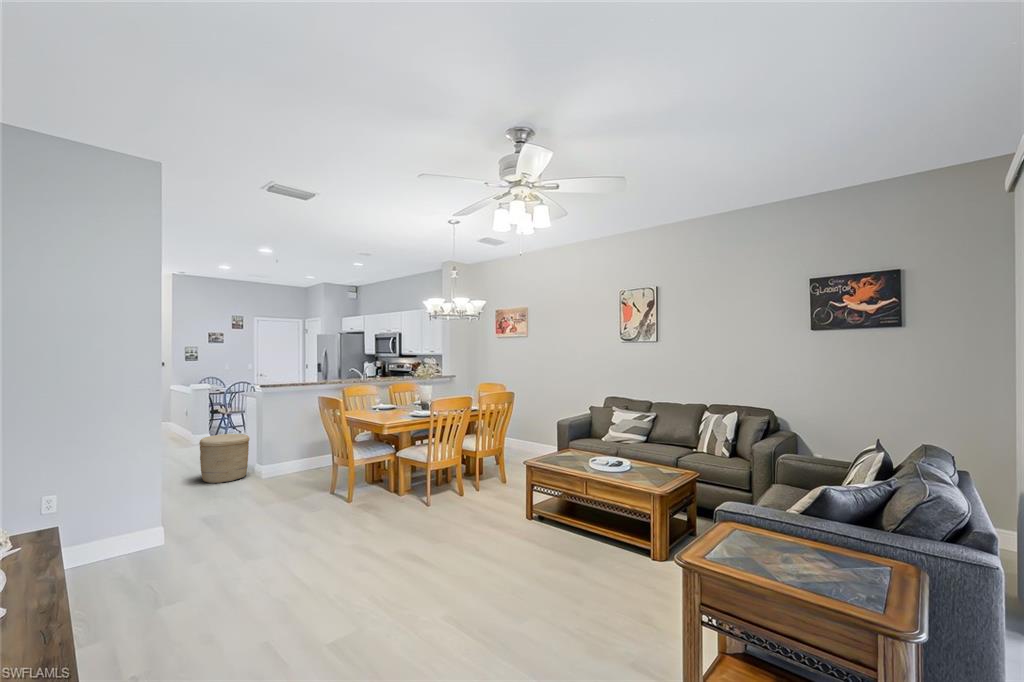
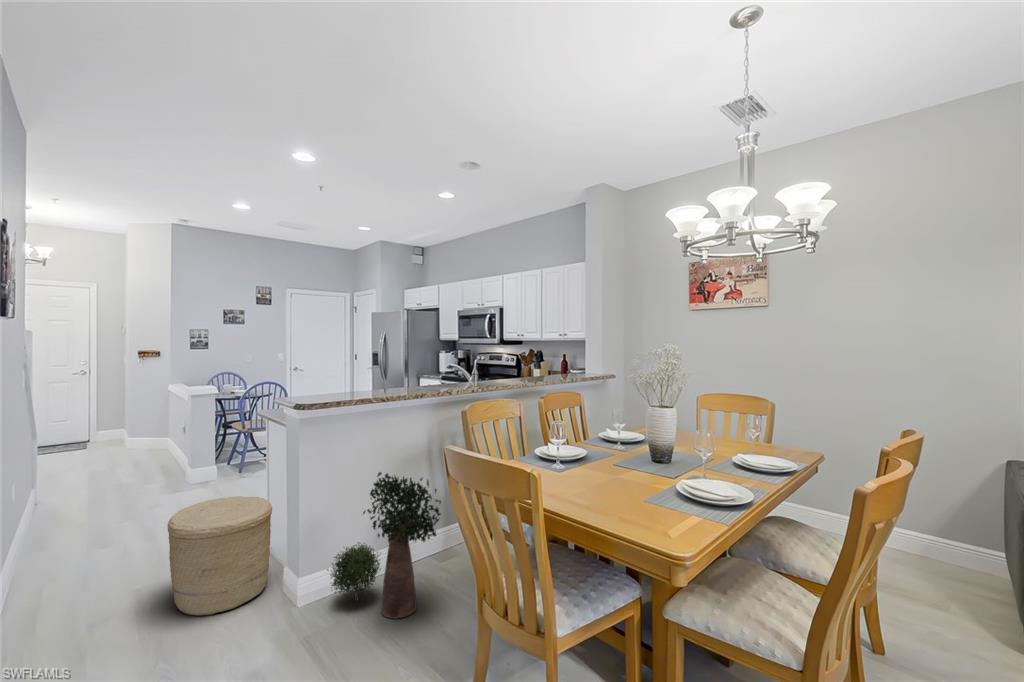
potted plant: none [276,418,331,482] -> present [327,472,441,619]

